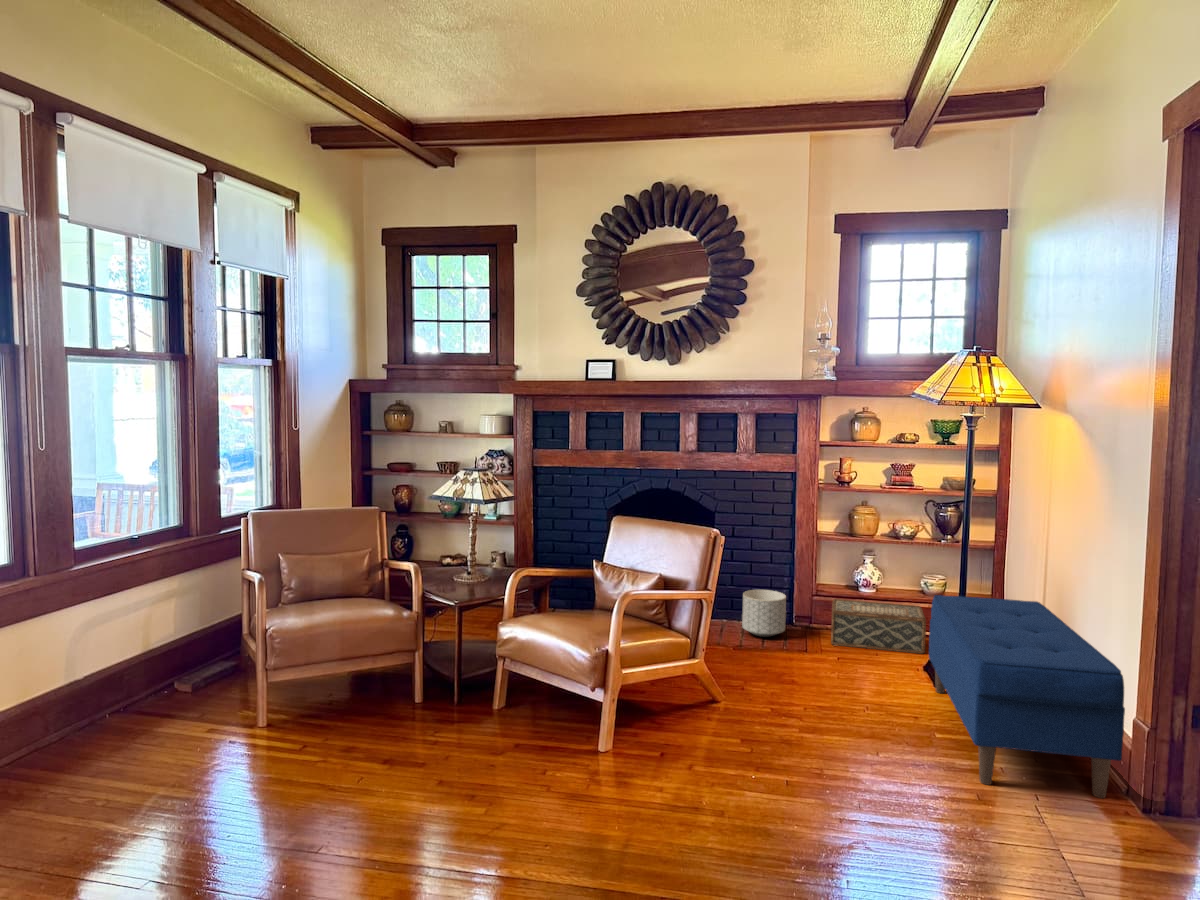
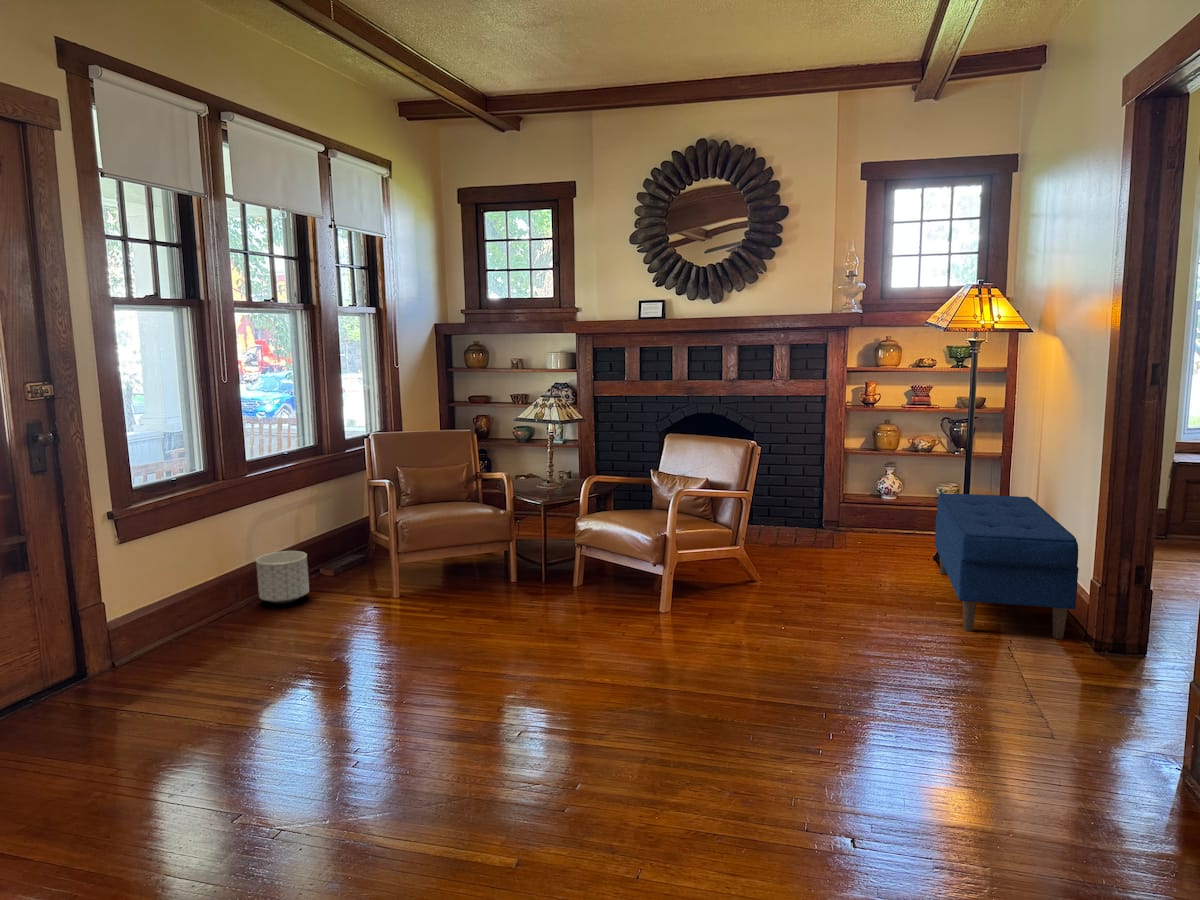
planter: present [742,590,786,637] -> present [256,551,309,604]
woven basket: present [831,599,926,654] -> none [855,505,938,548]

